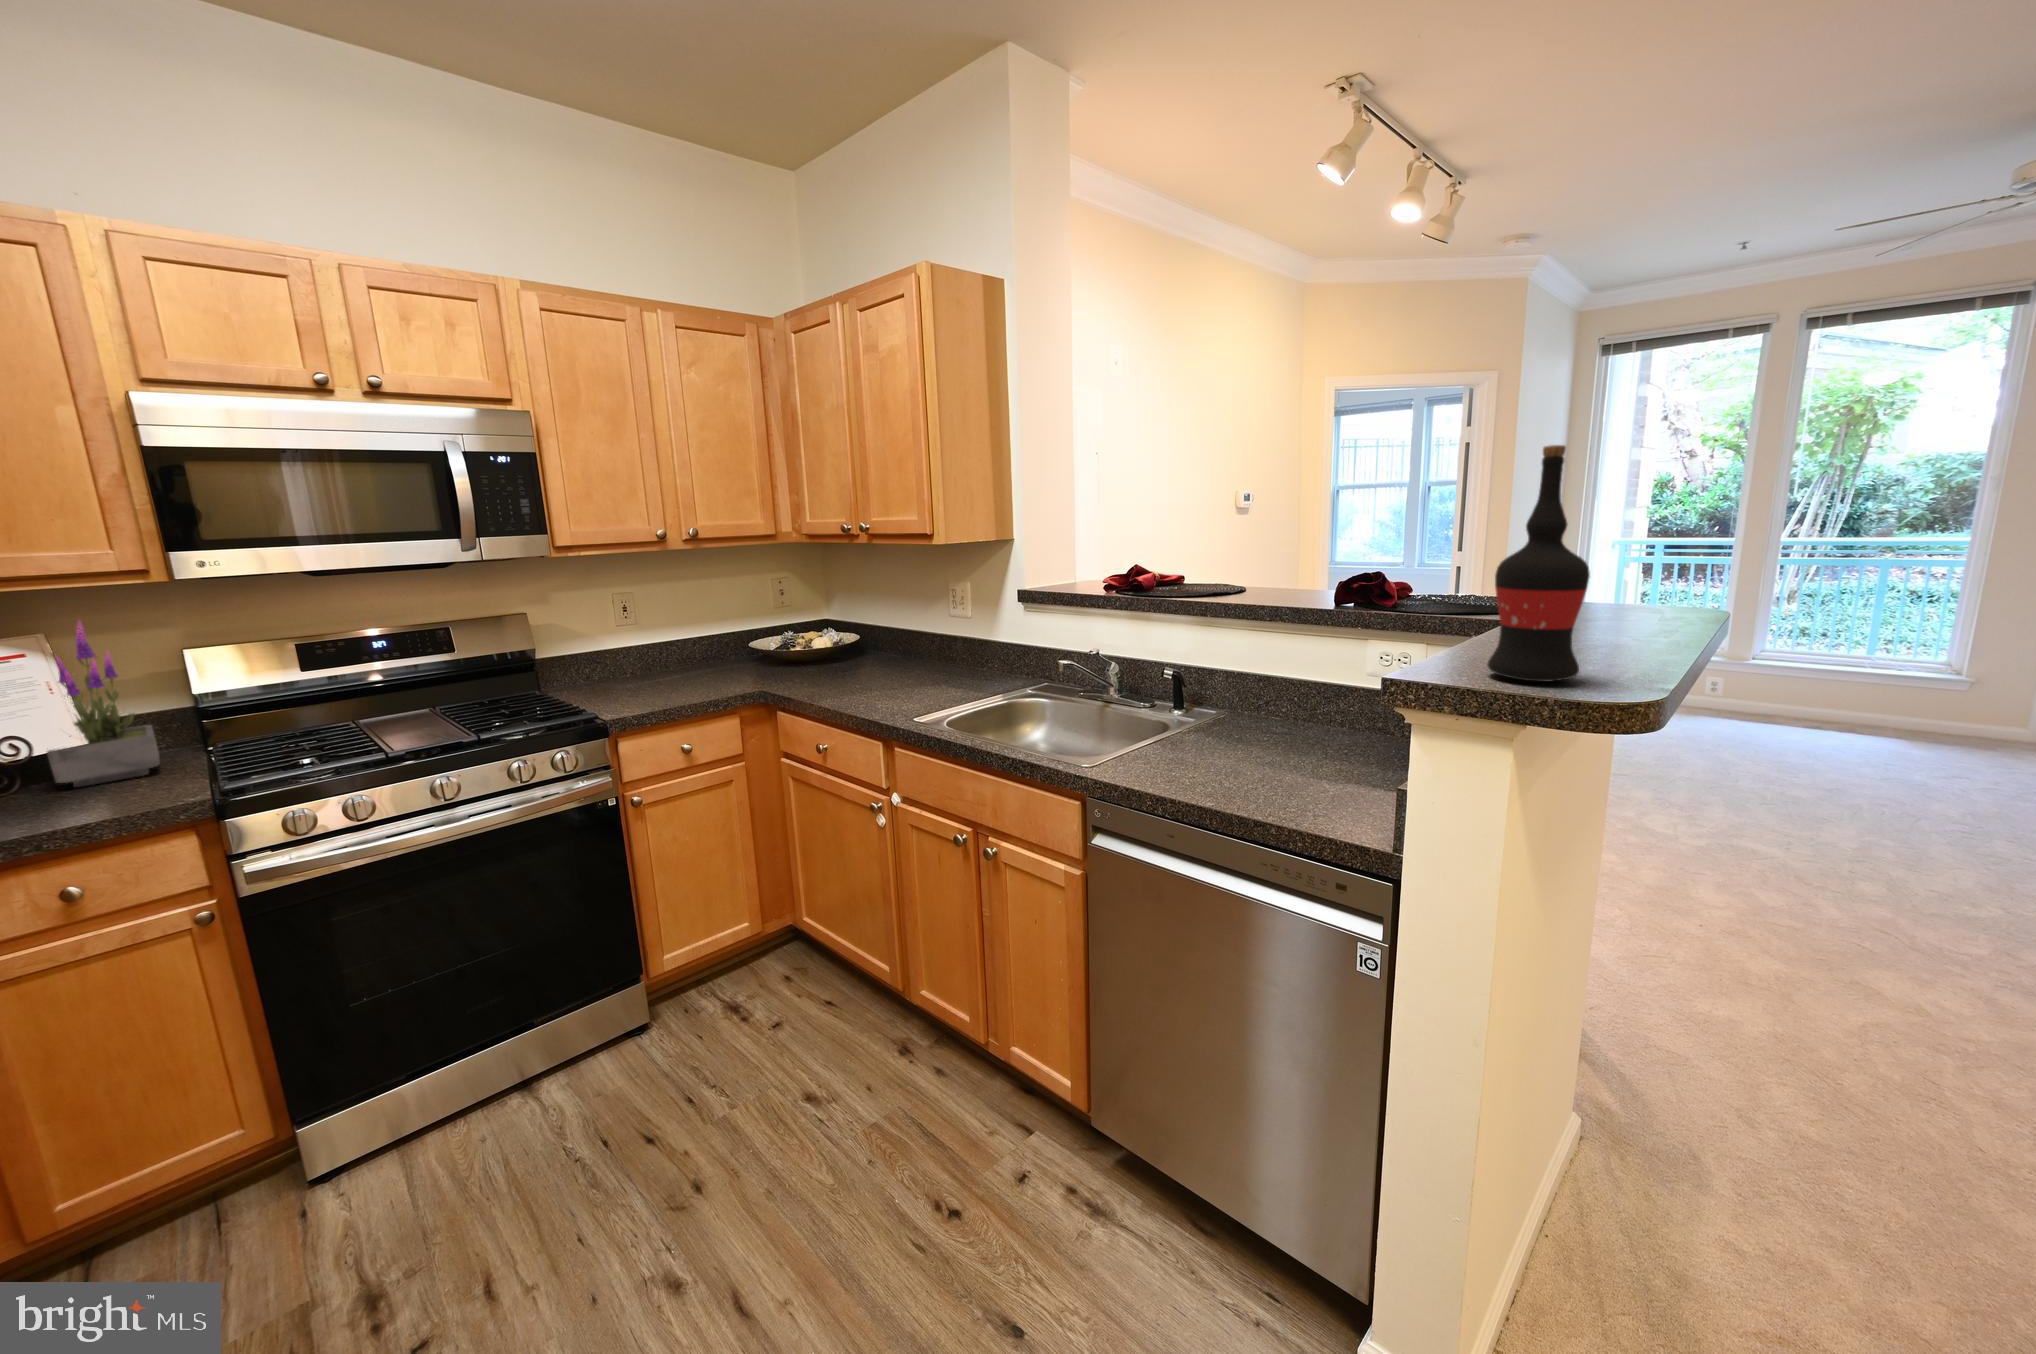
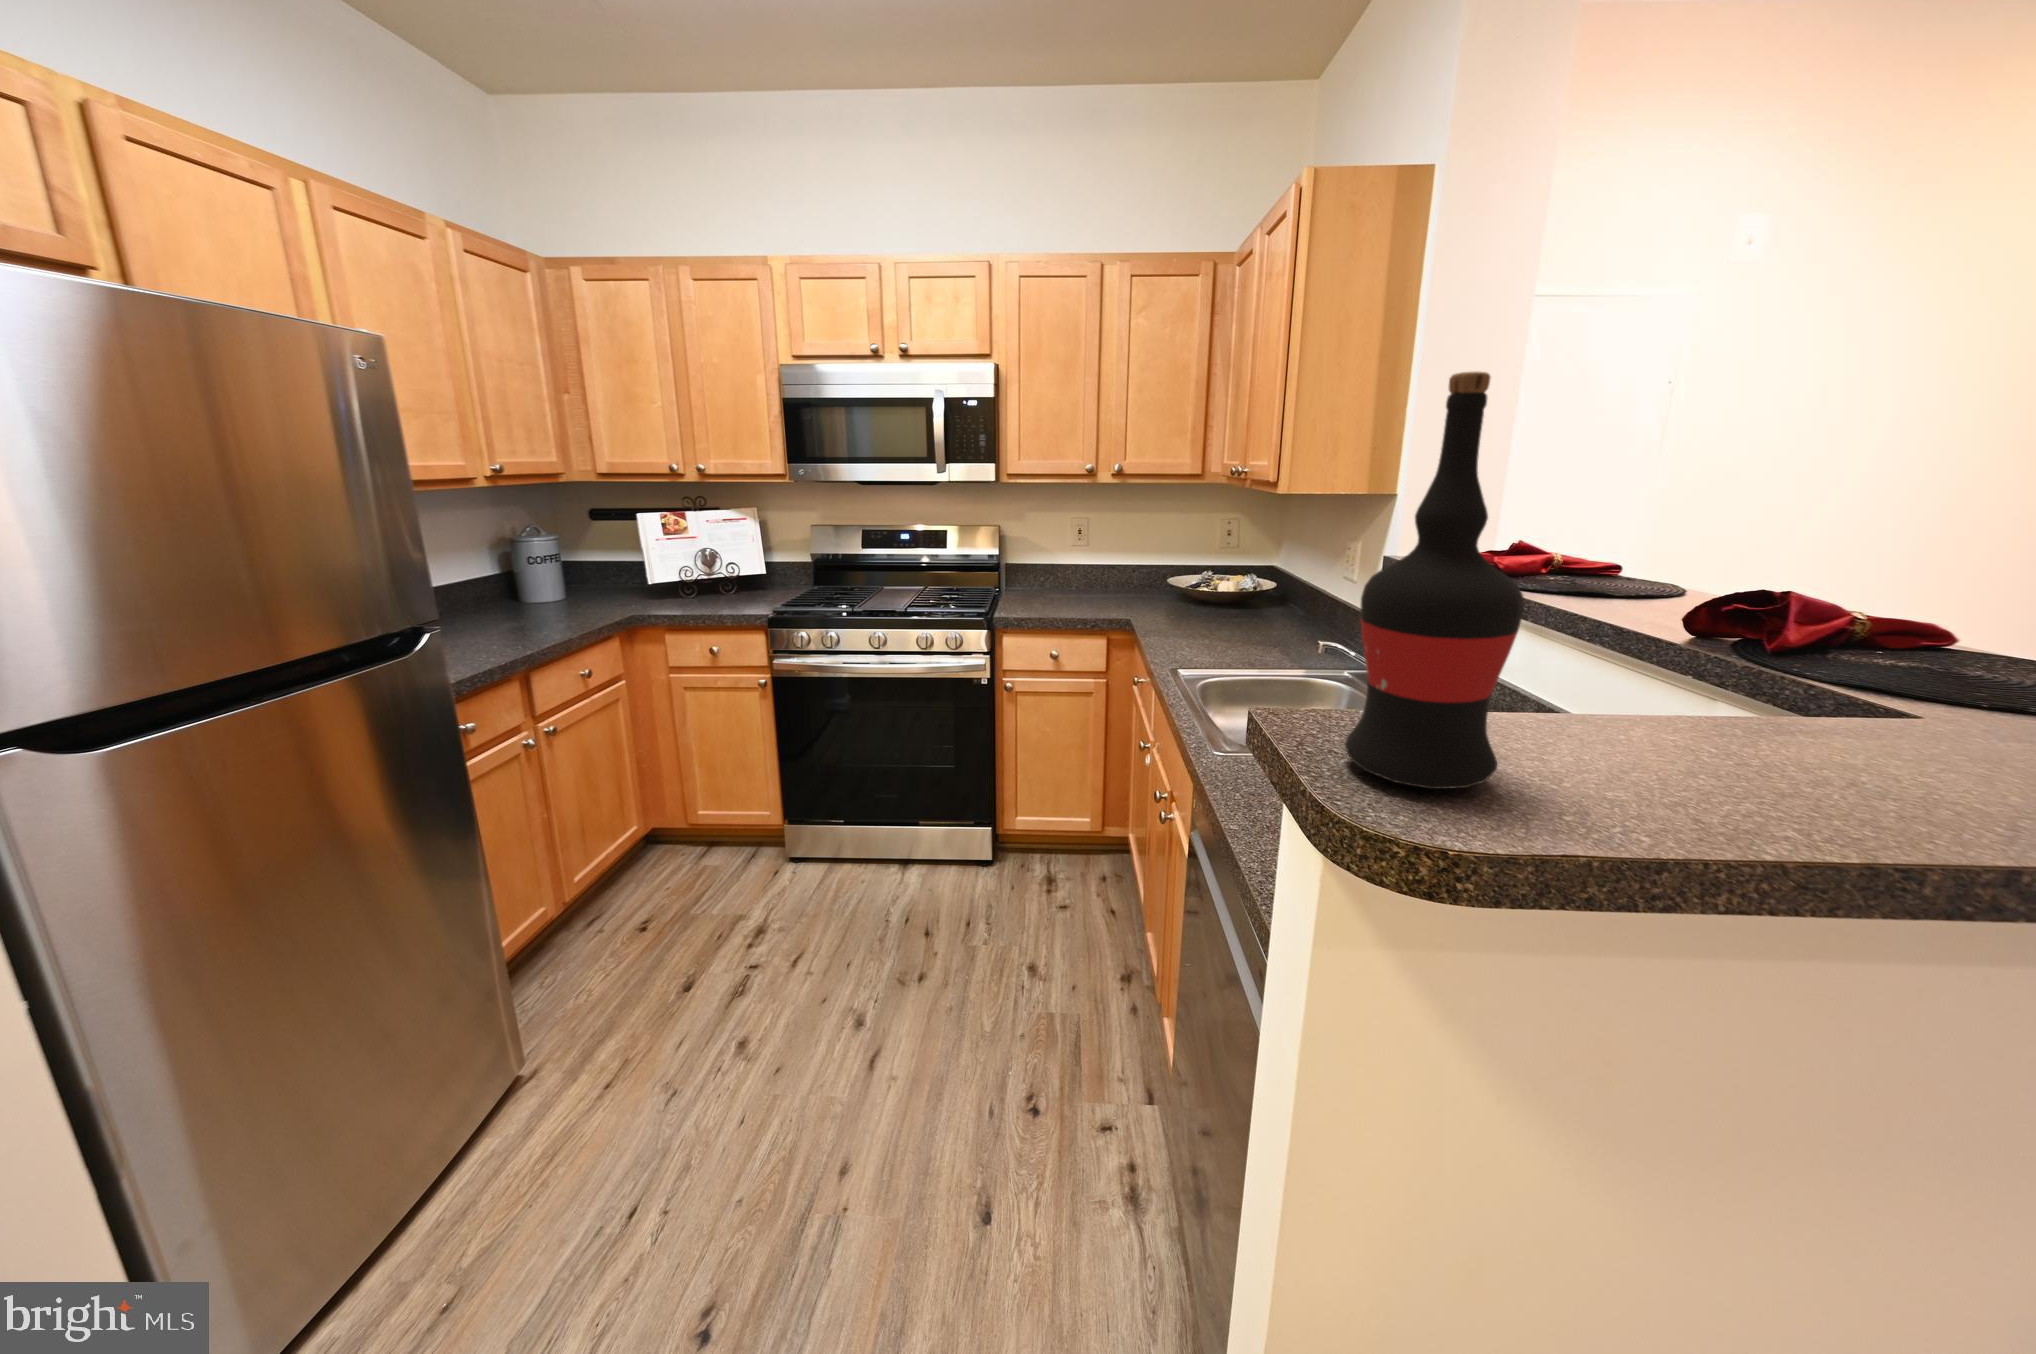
potted plant: present [47,621,160,787] -> none [742,505,794,598]

